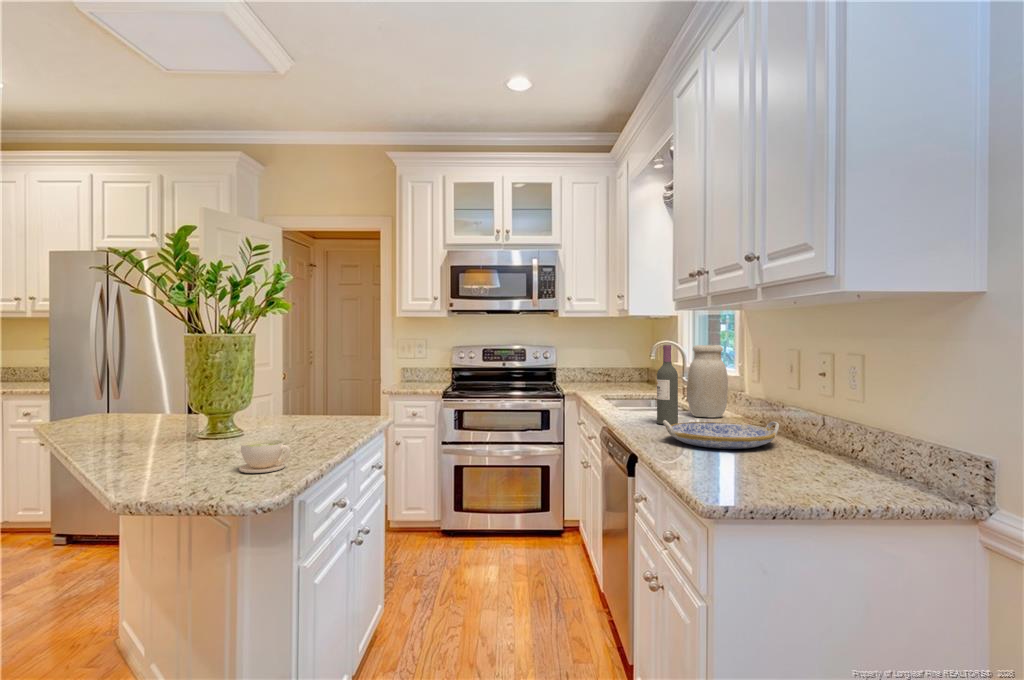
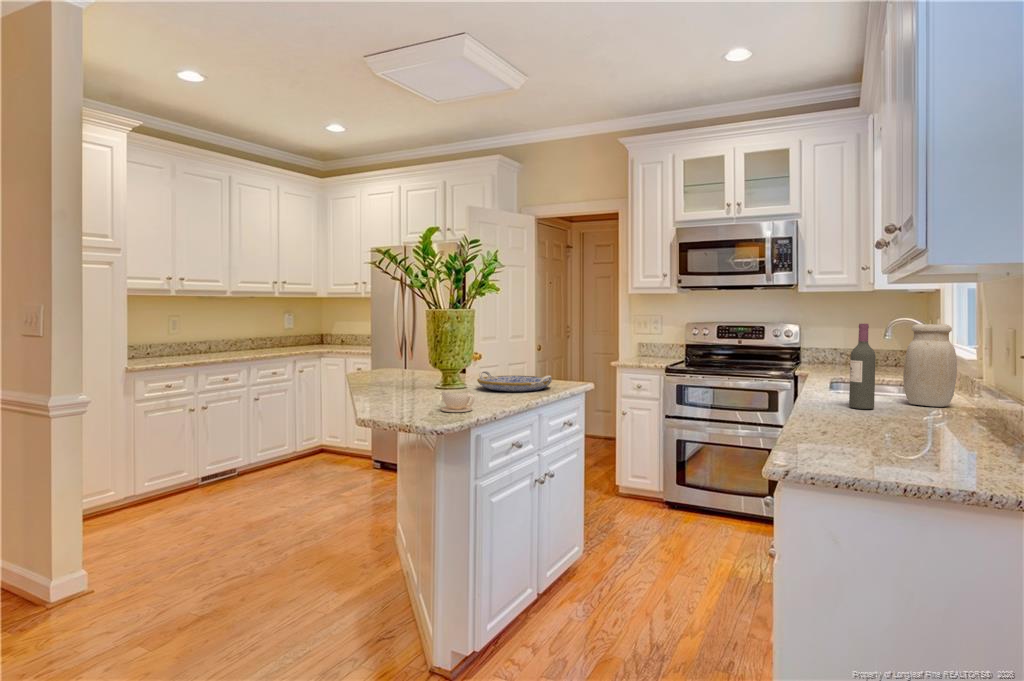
serving tray: present [663,420,779,449] -> present [477,371,552,392]

